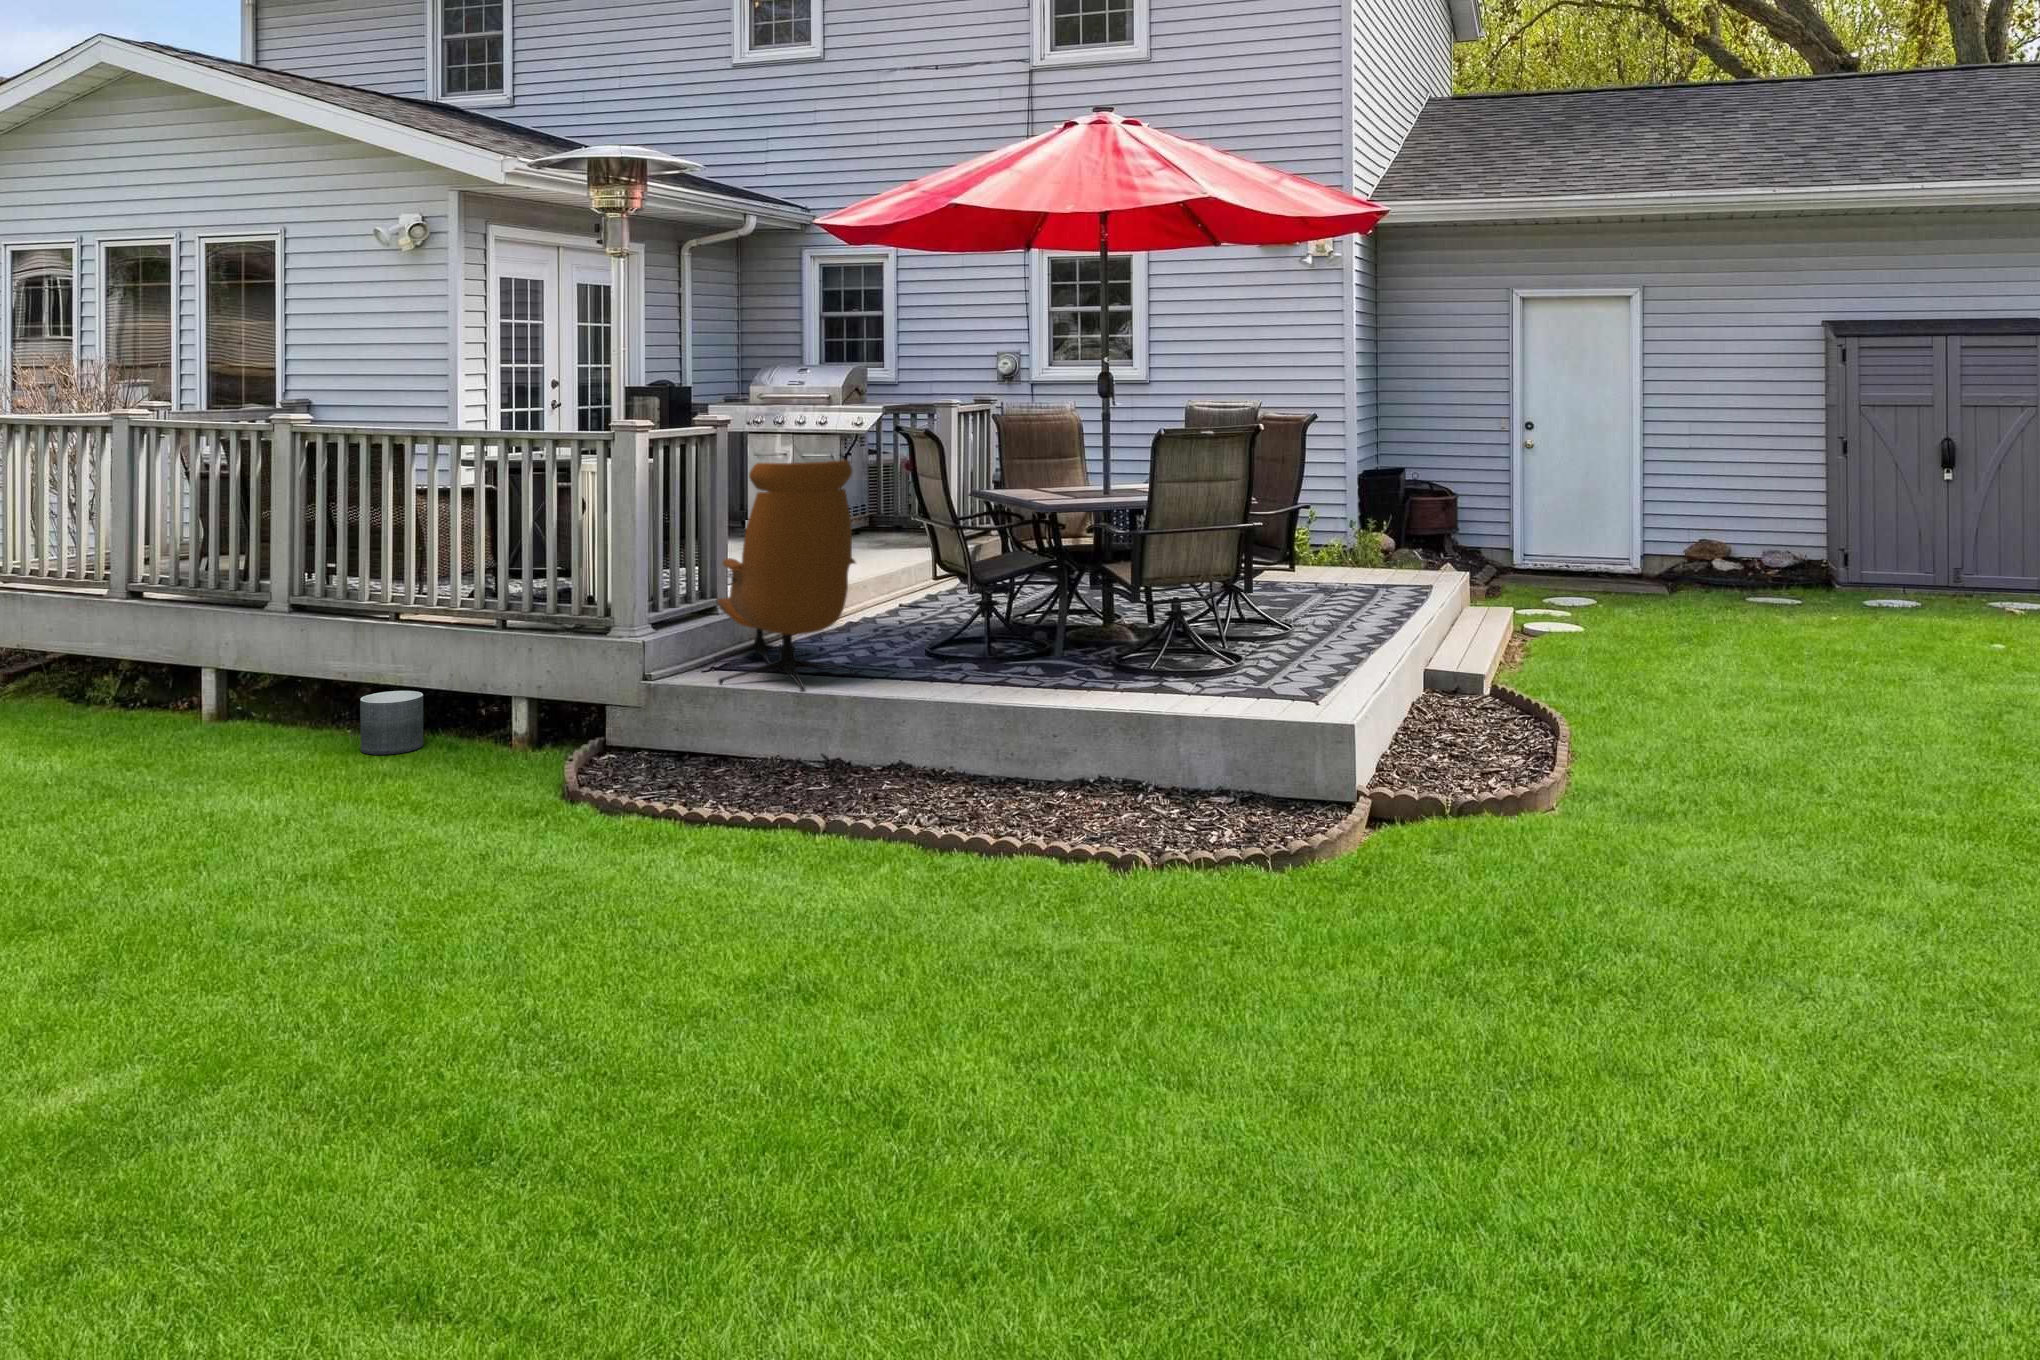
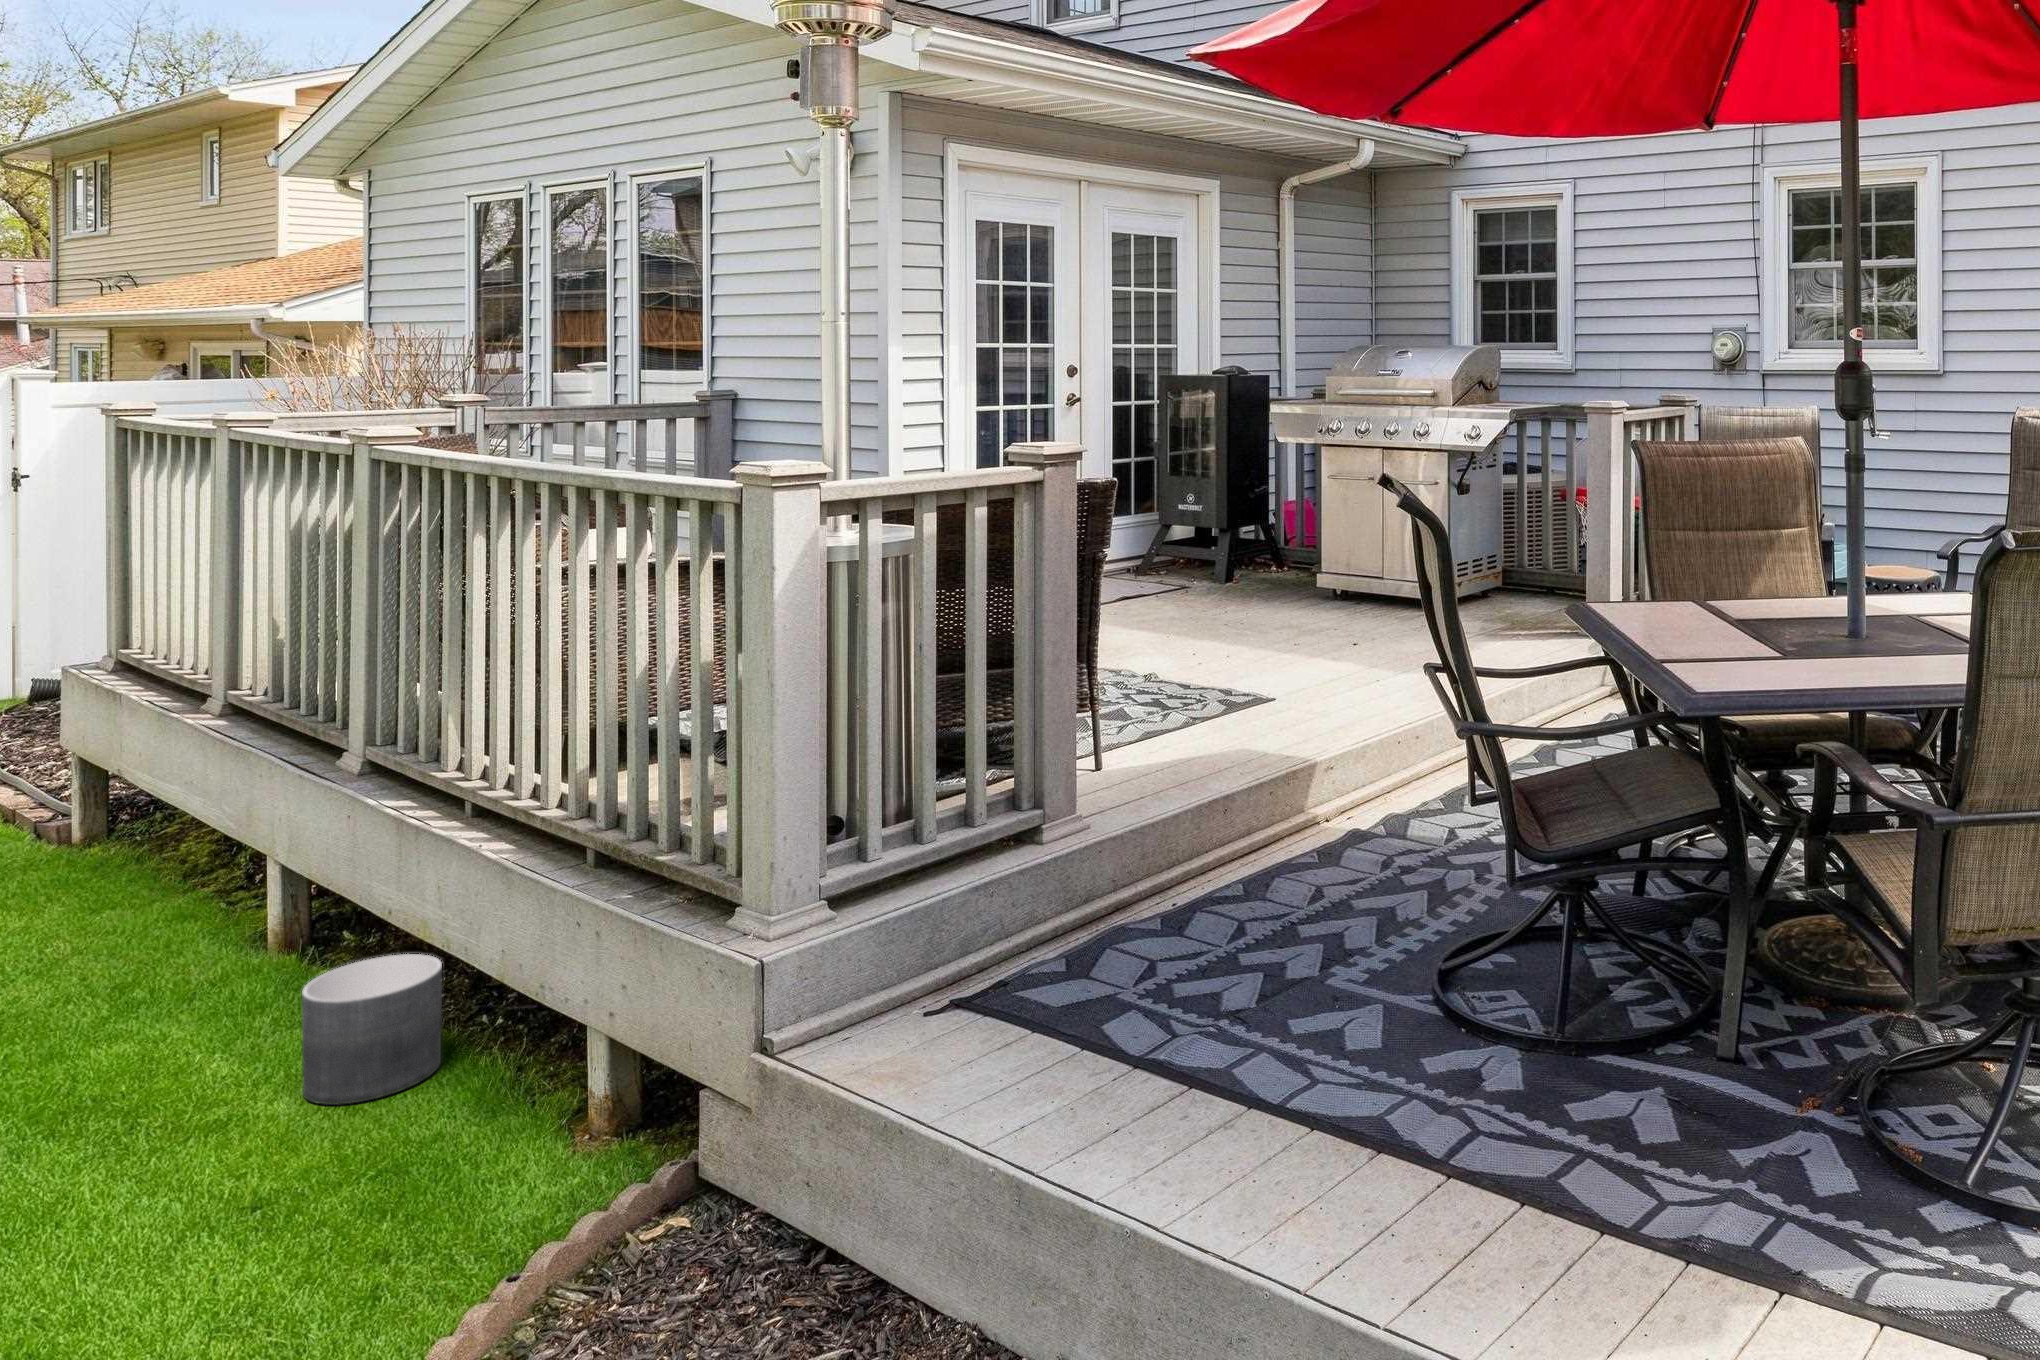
lounge chair: present [714,460,855,692] -> none [825,575,1174,1185]

